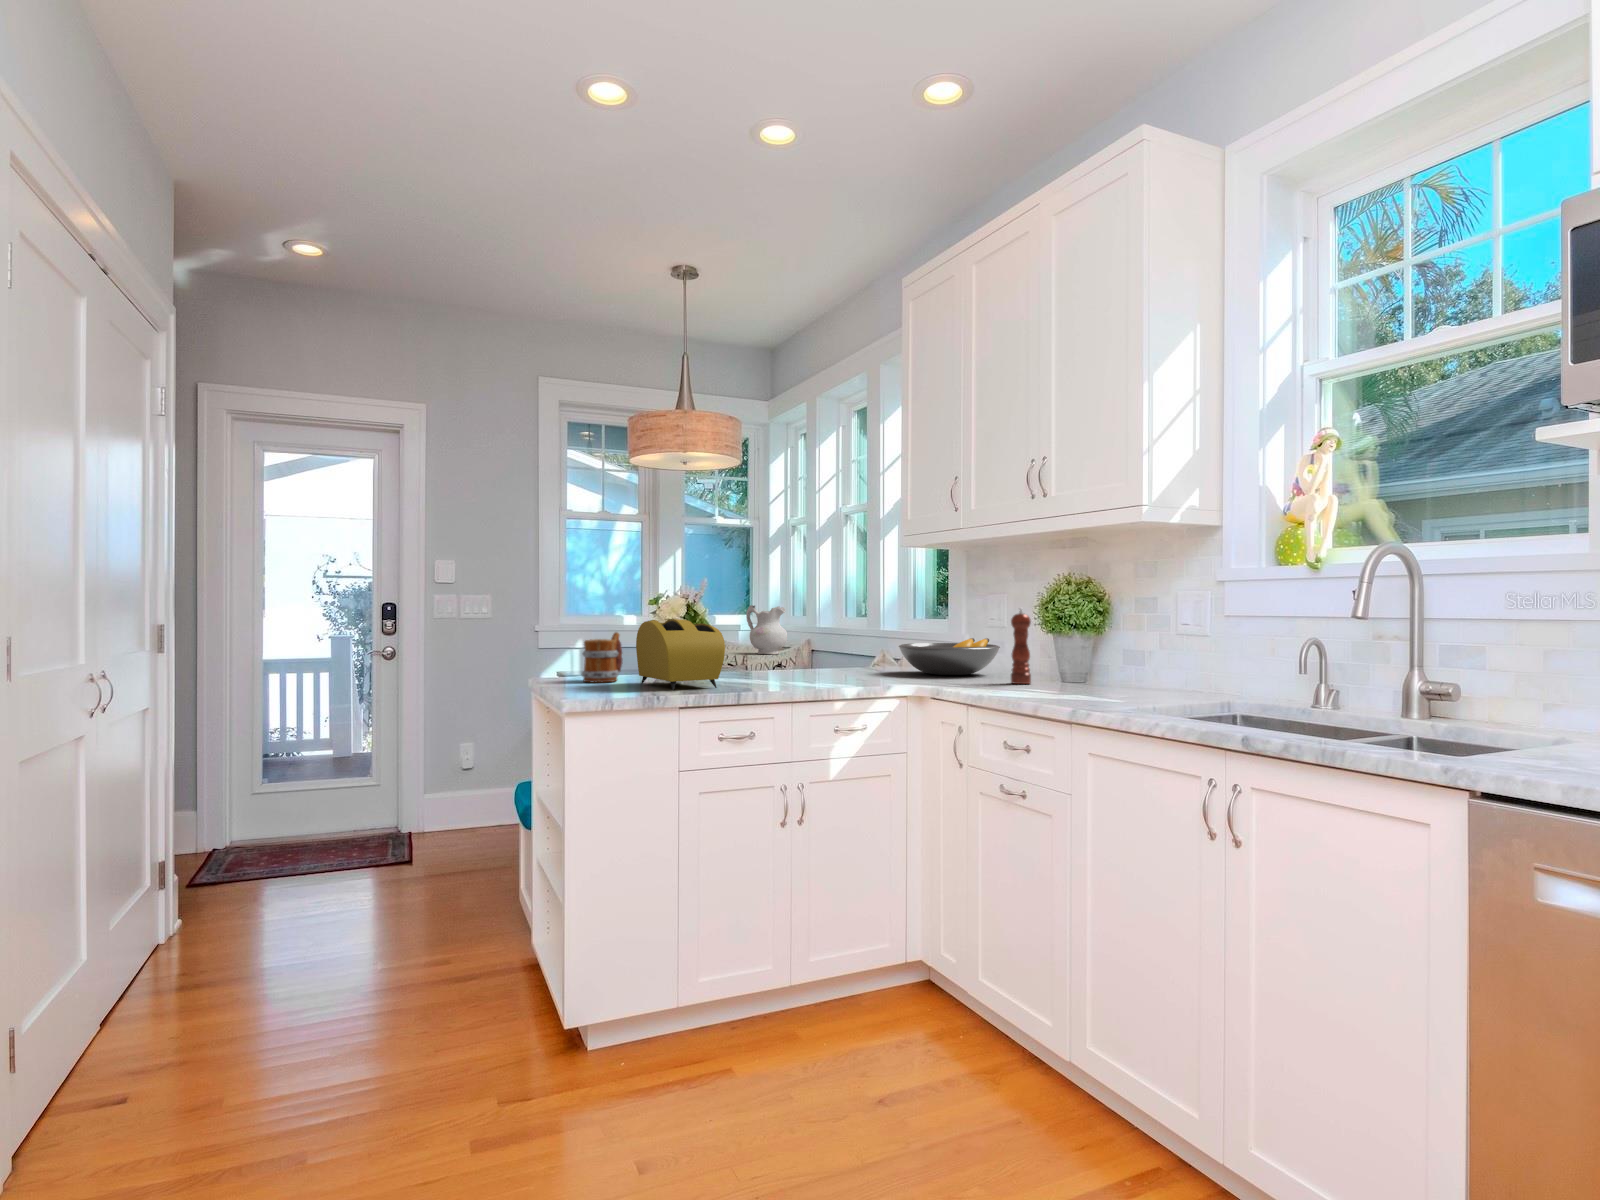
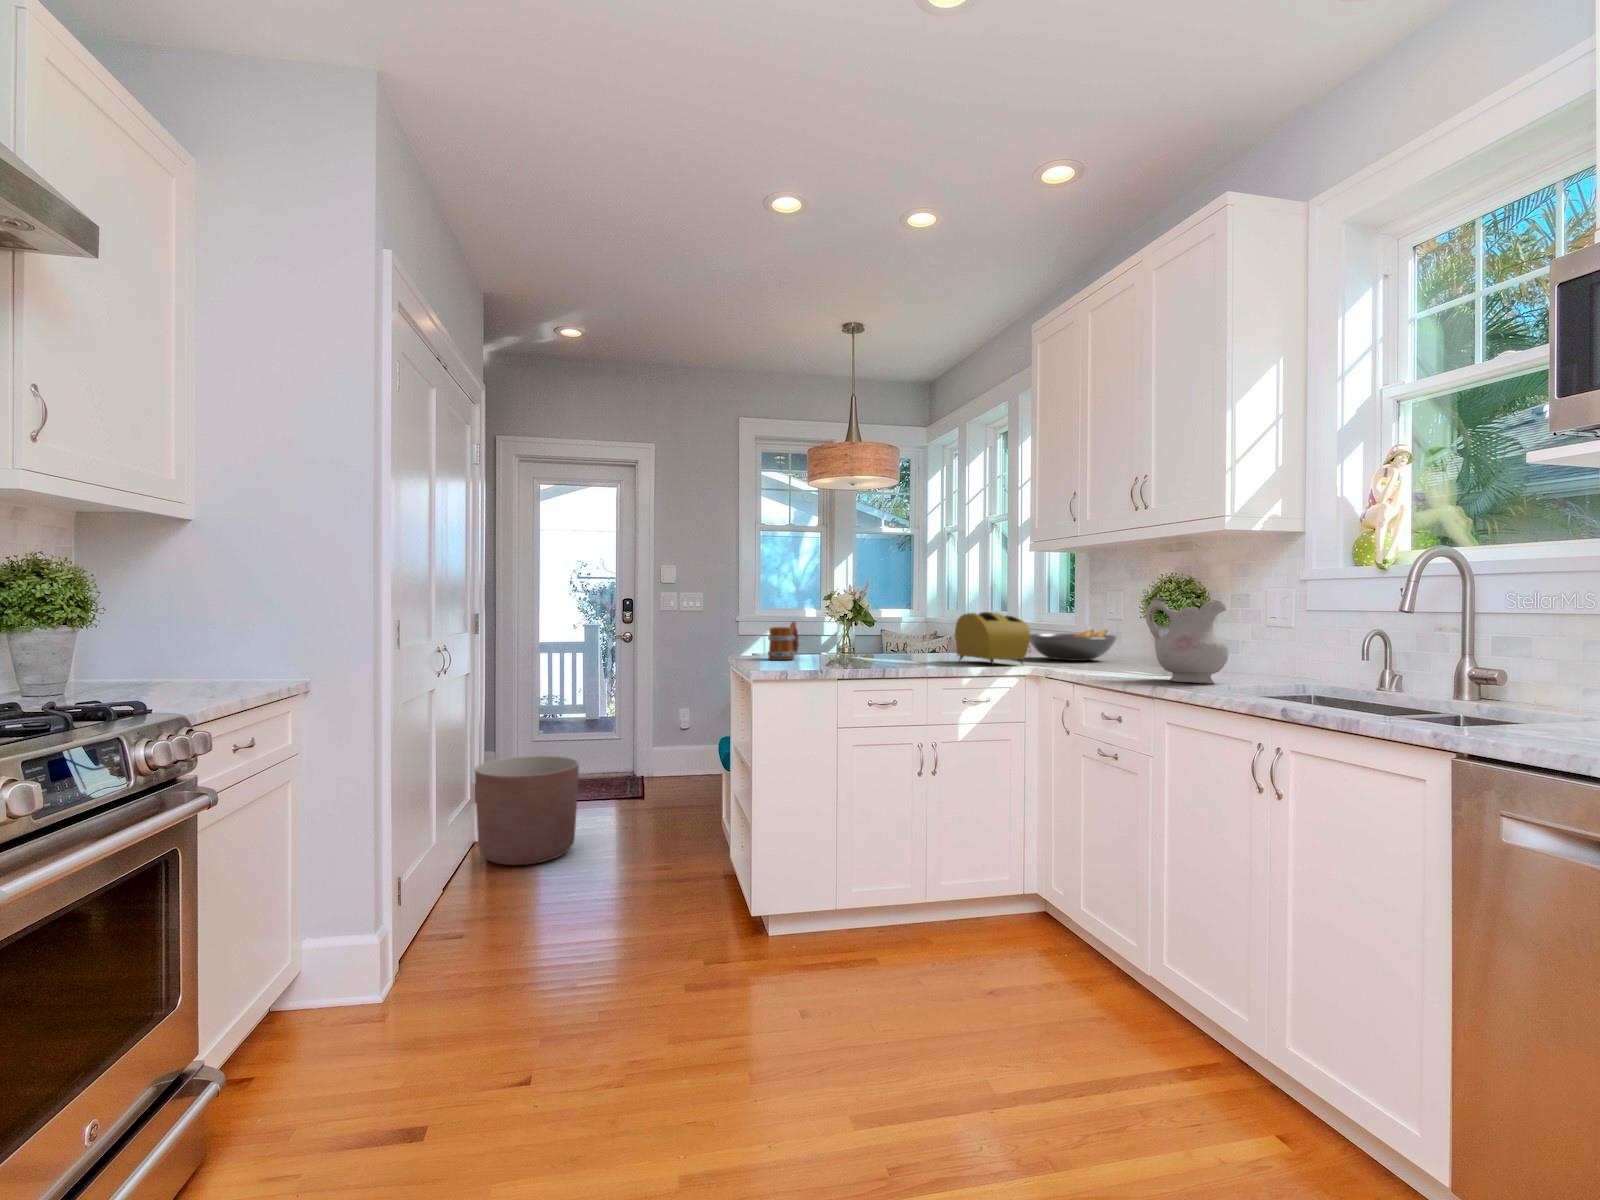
ceramic pitcher: present [746,605,787,654] -> present [1146,597,1229,684]
pepper mill: present [1011,608,1031,684] -> none [1120,604,1138,668]
toaster: present [636,619,725,690] -> present [955,612,1030,665]
planter: none [154,817,317,977] -> present [475,756,579,865]

